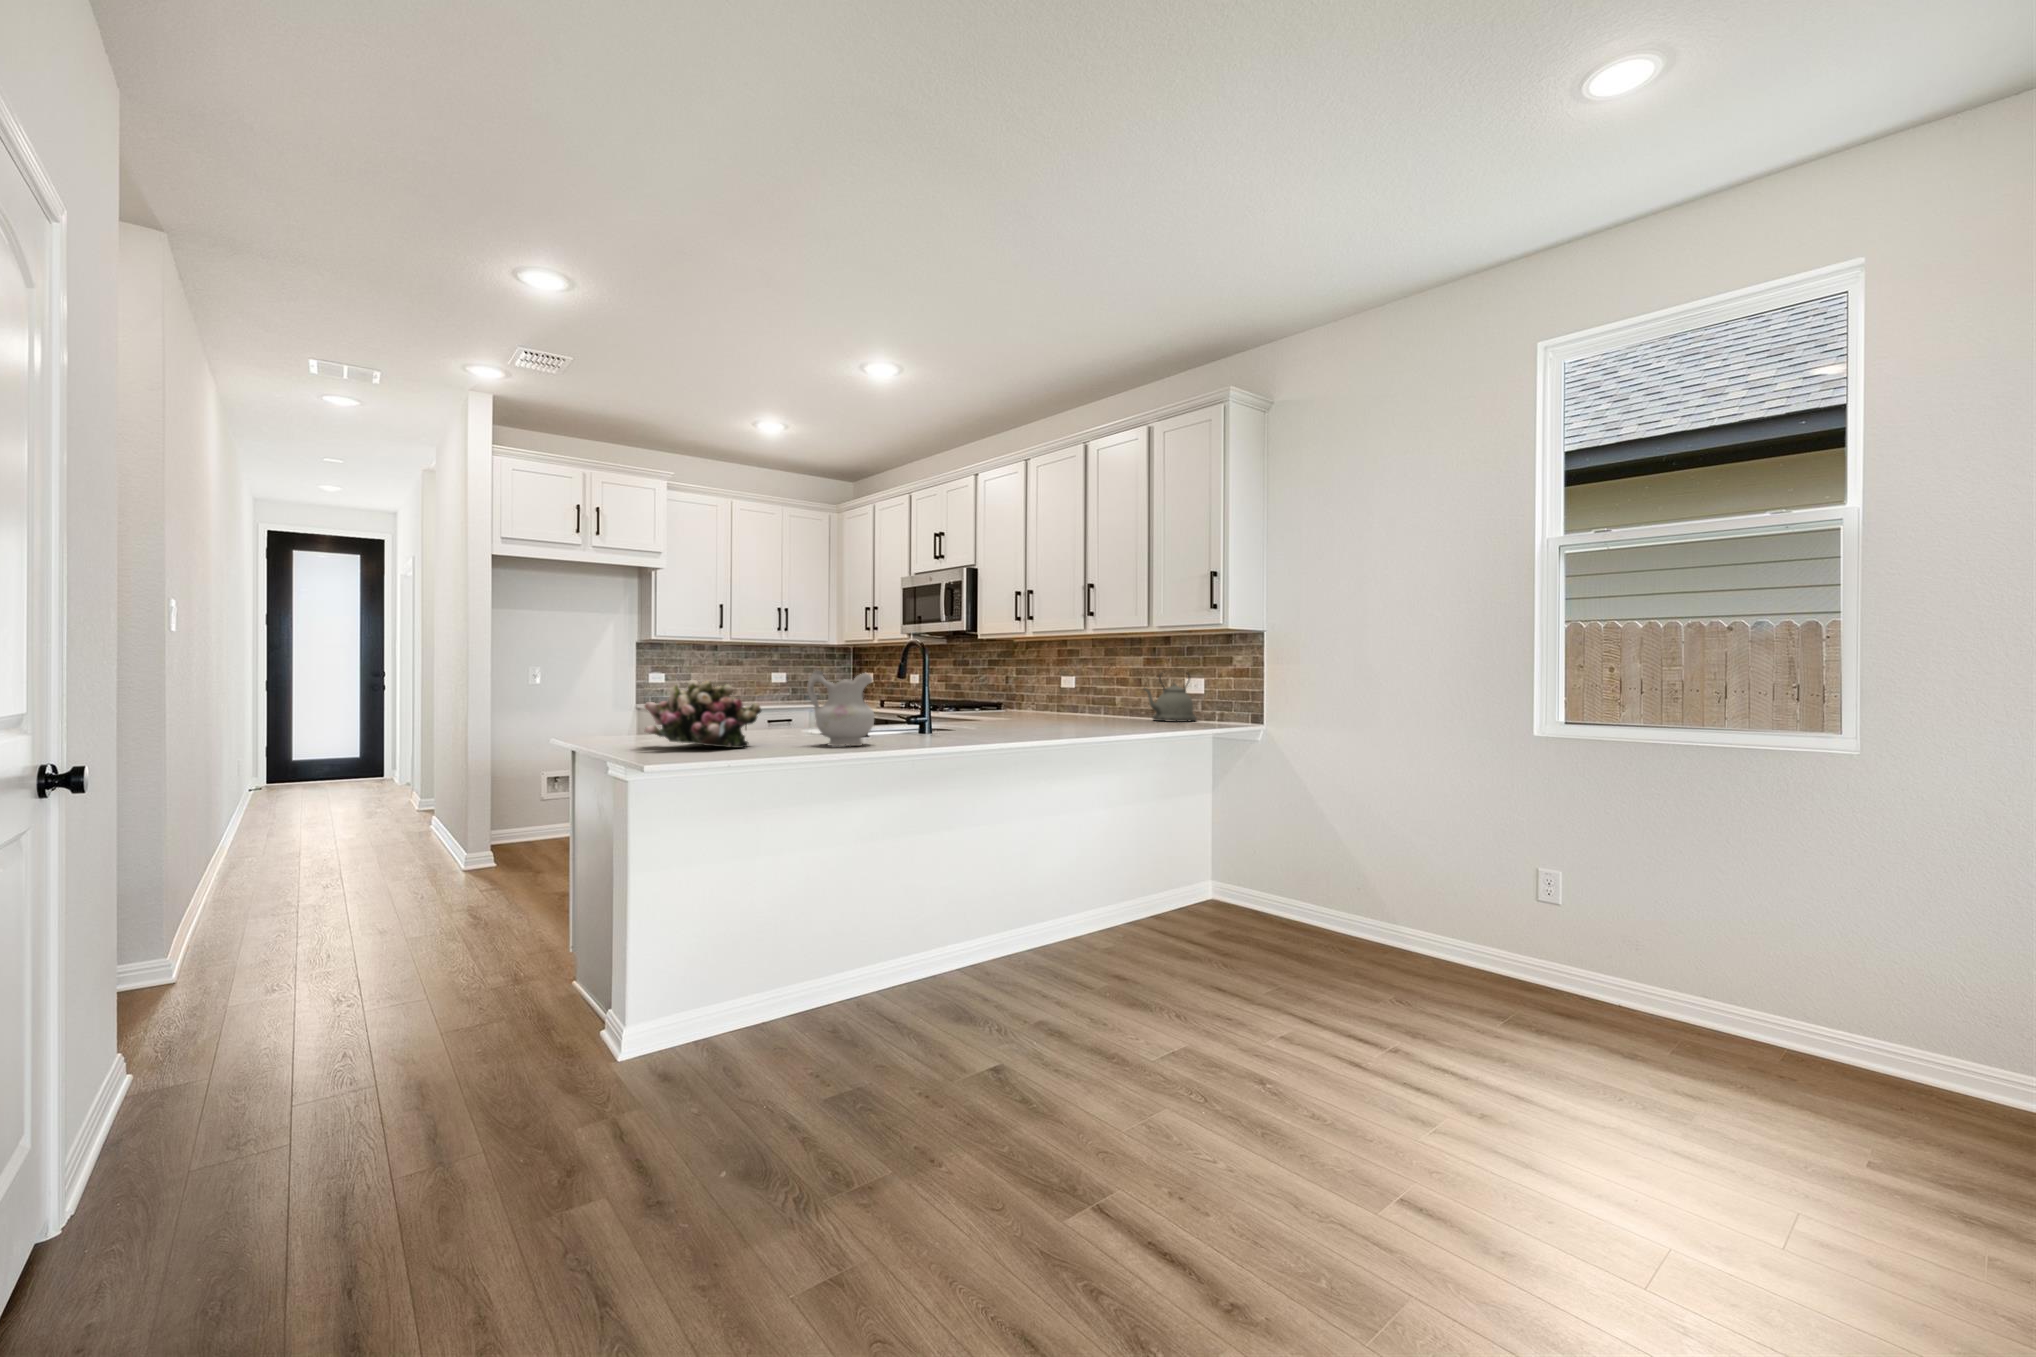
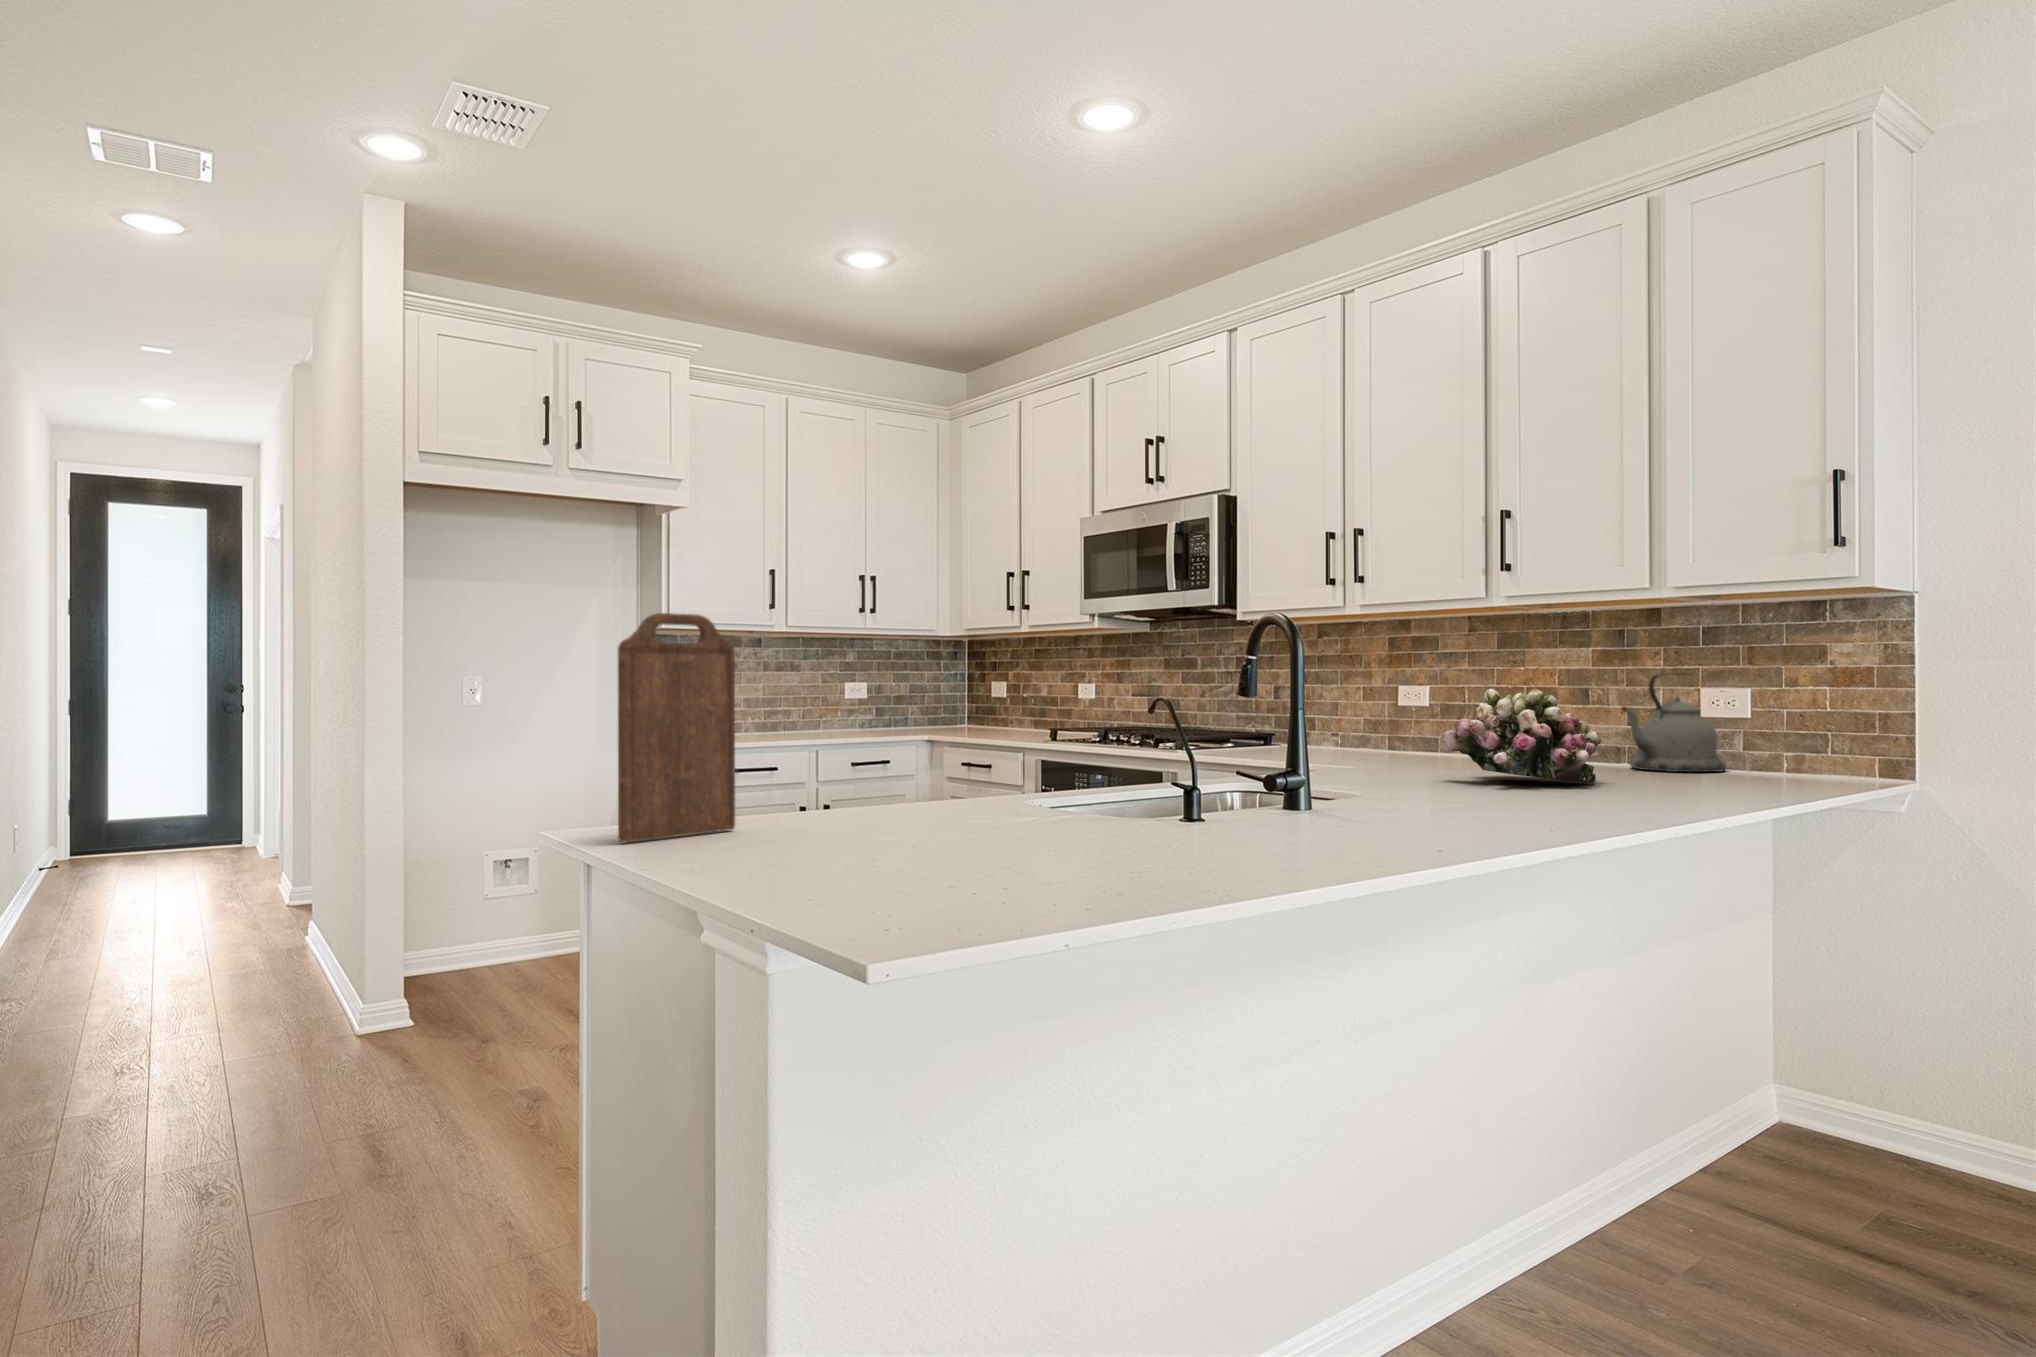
cutting board: none [587,639,647,743] -> present [618,613,735,843]
ceramic pitcher: present [808,671,874,746] -> none [1112,678,1265,853]
flower arrangement: present [644,680,761,748] -> present [1442,689,1601,783]

